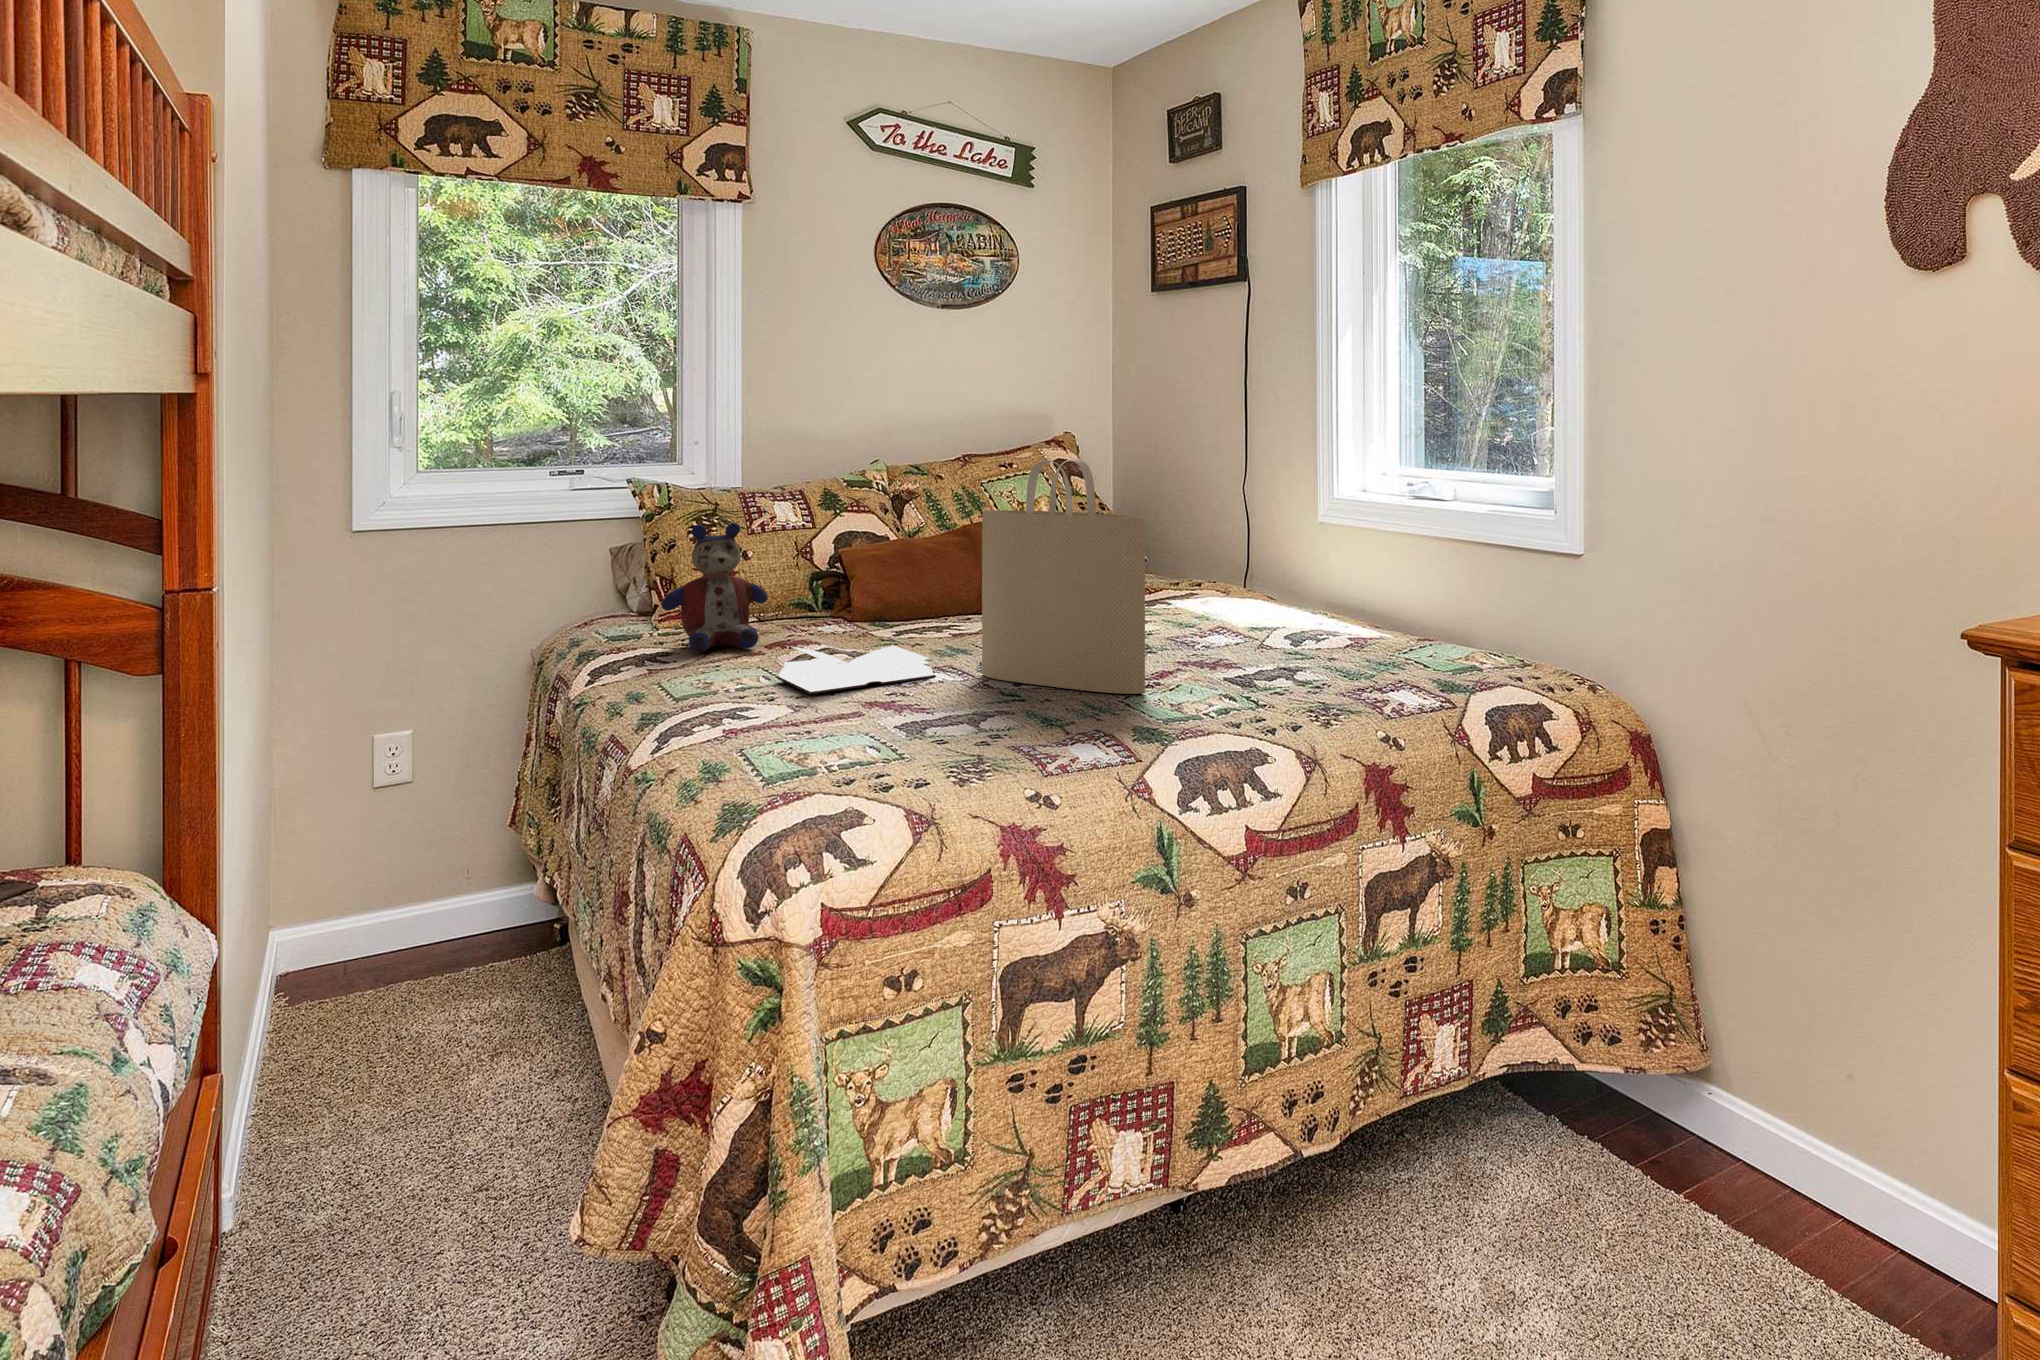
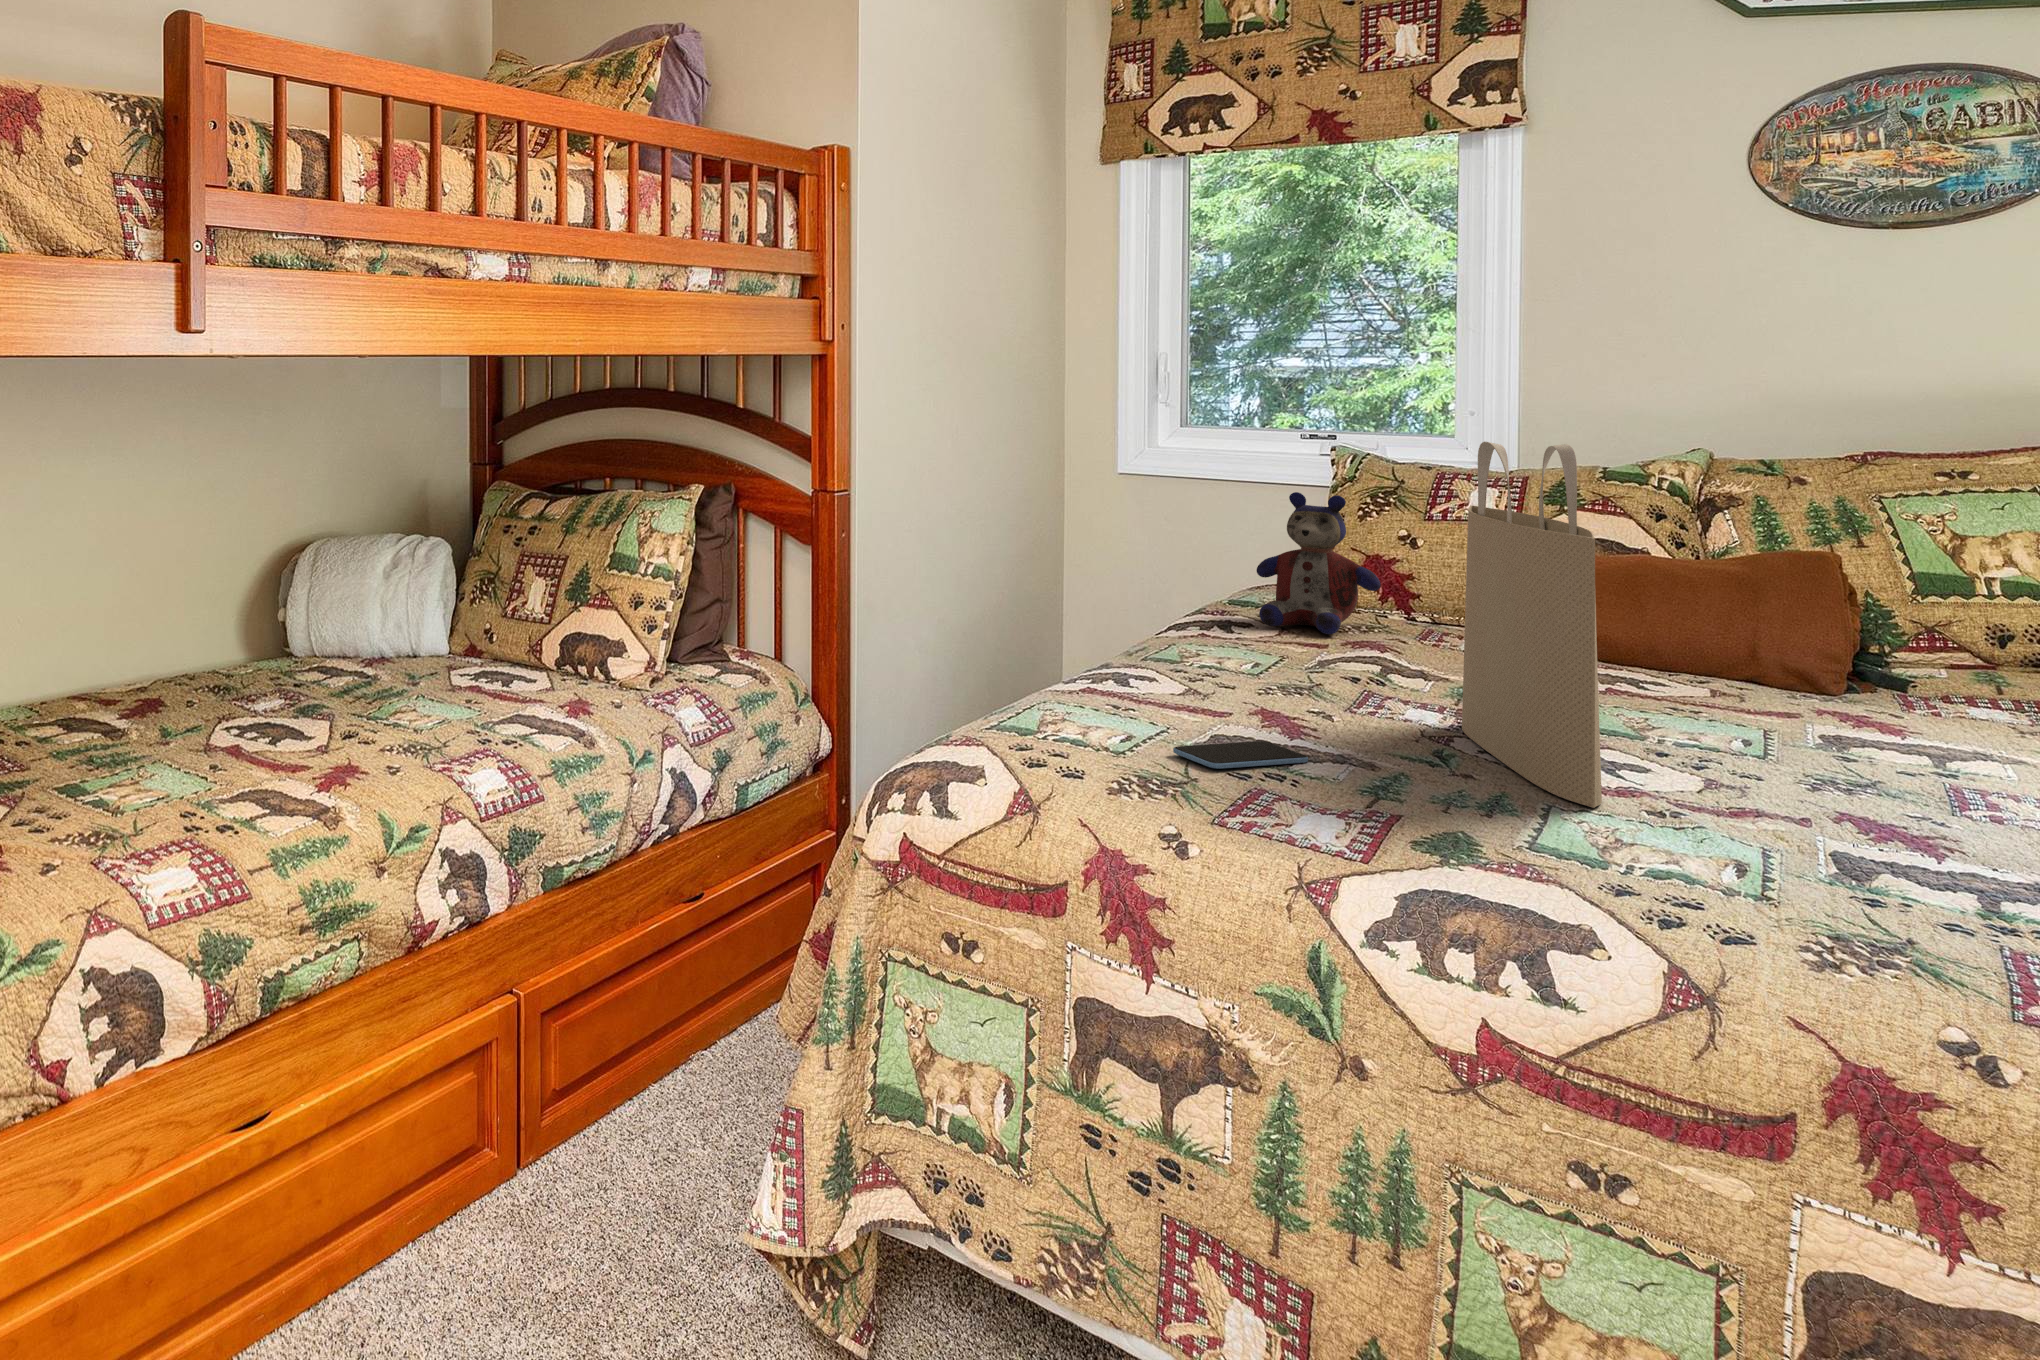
book: present [776,646,936,694] -> none [1228,630,1421,709]
smartphone: none [943,718,1002,745] -> present [1173,741,1308,769]

